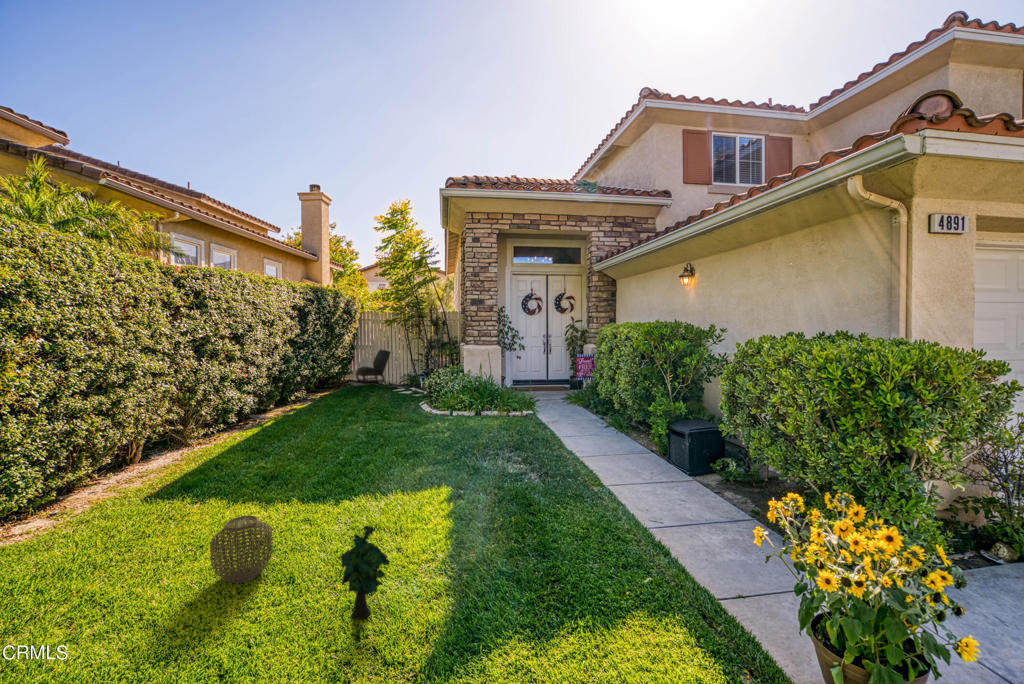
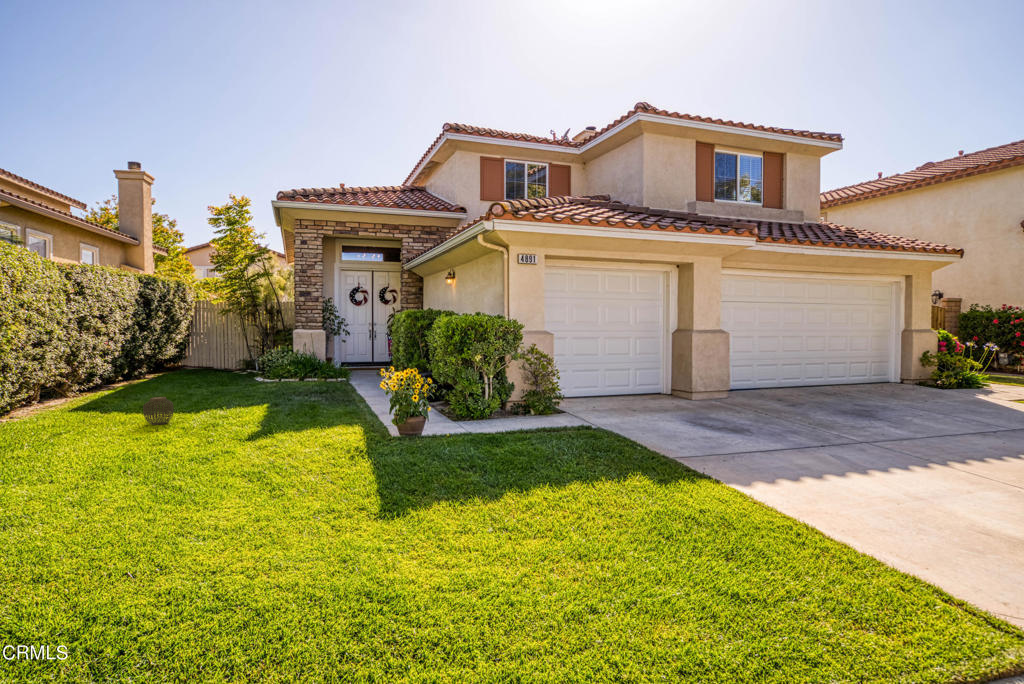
lounge chair: present [356,350,391,383] -> none [191,336,227,367]
decorative plant: present [337,526,390,620] -> none [210,389,236,427]

